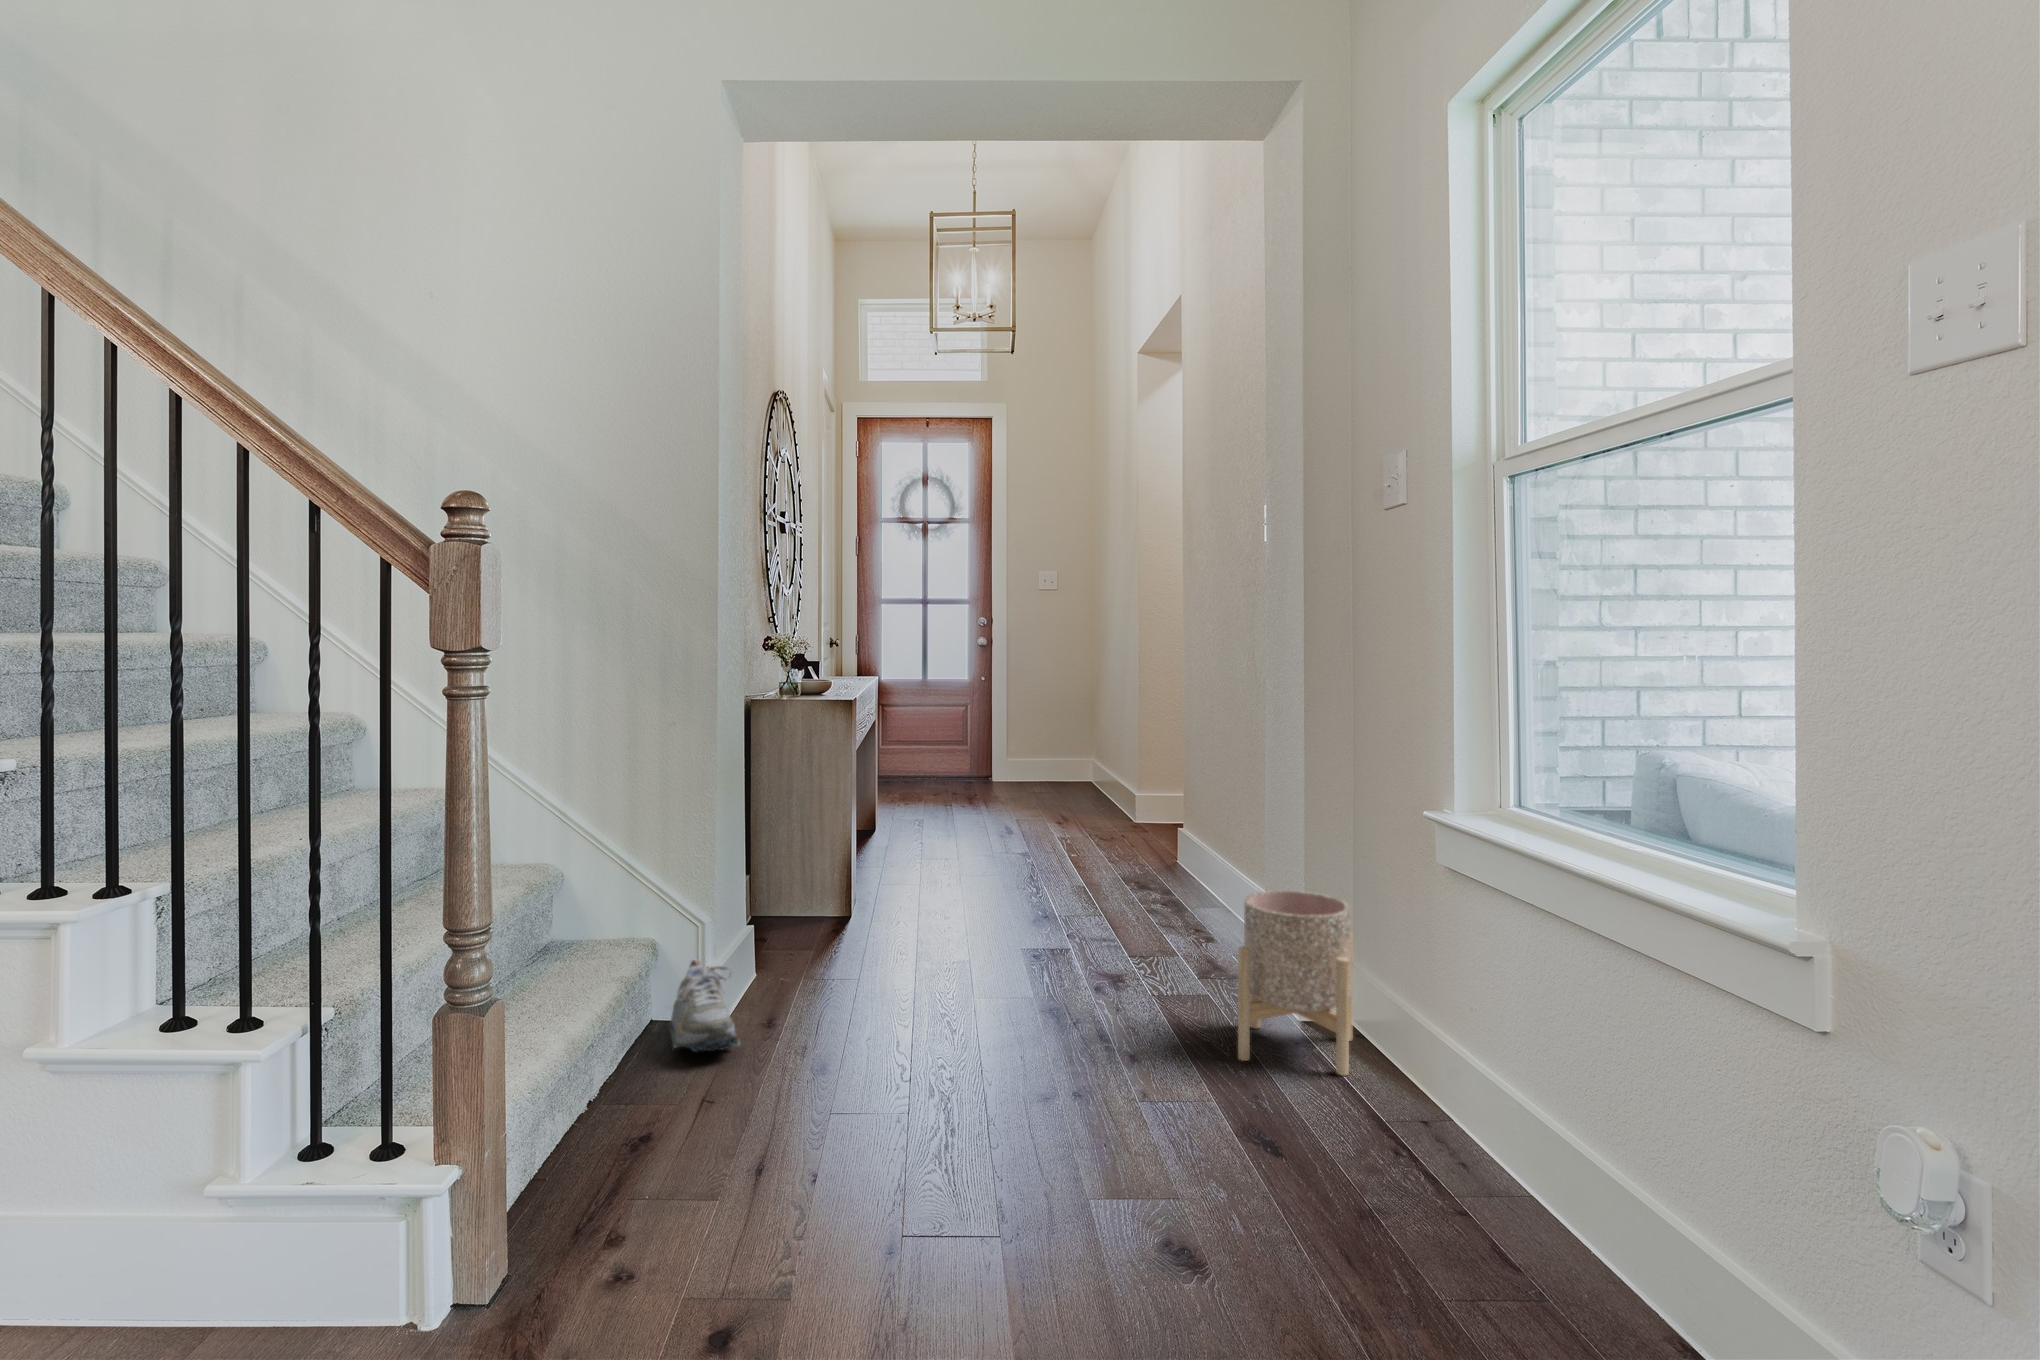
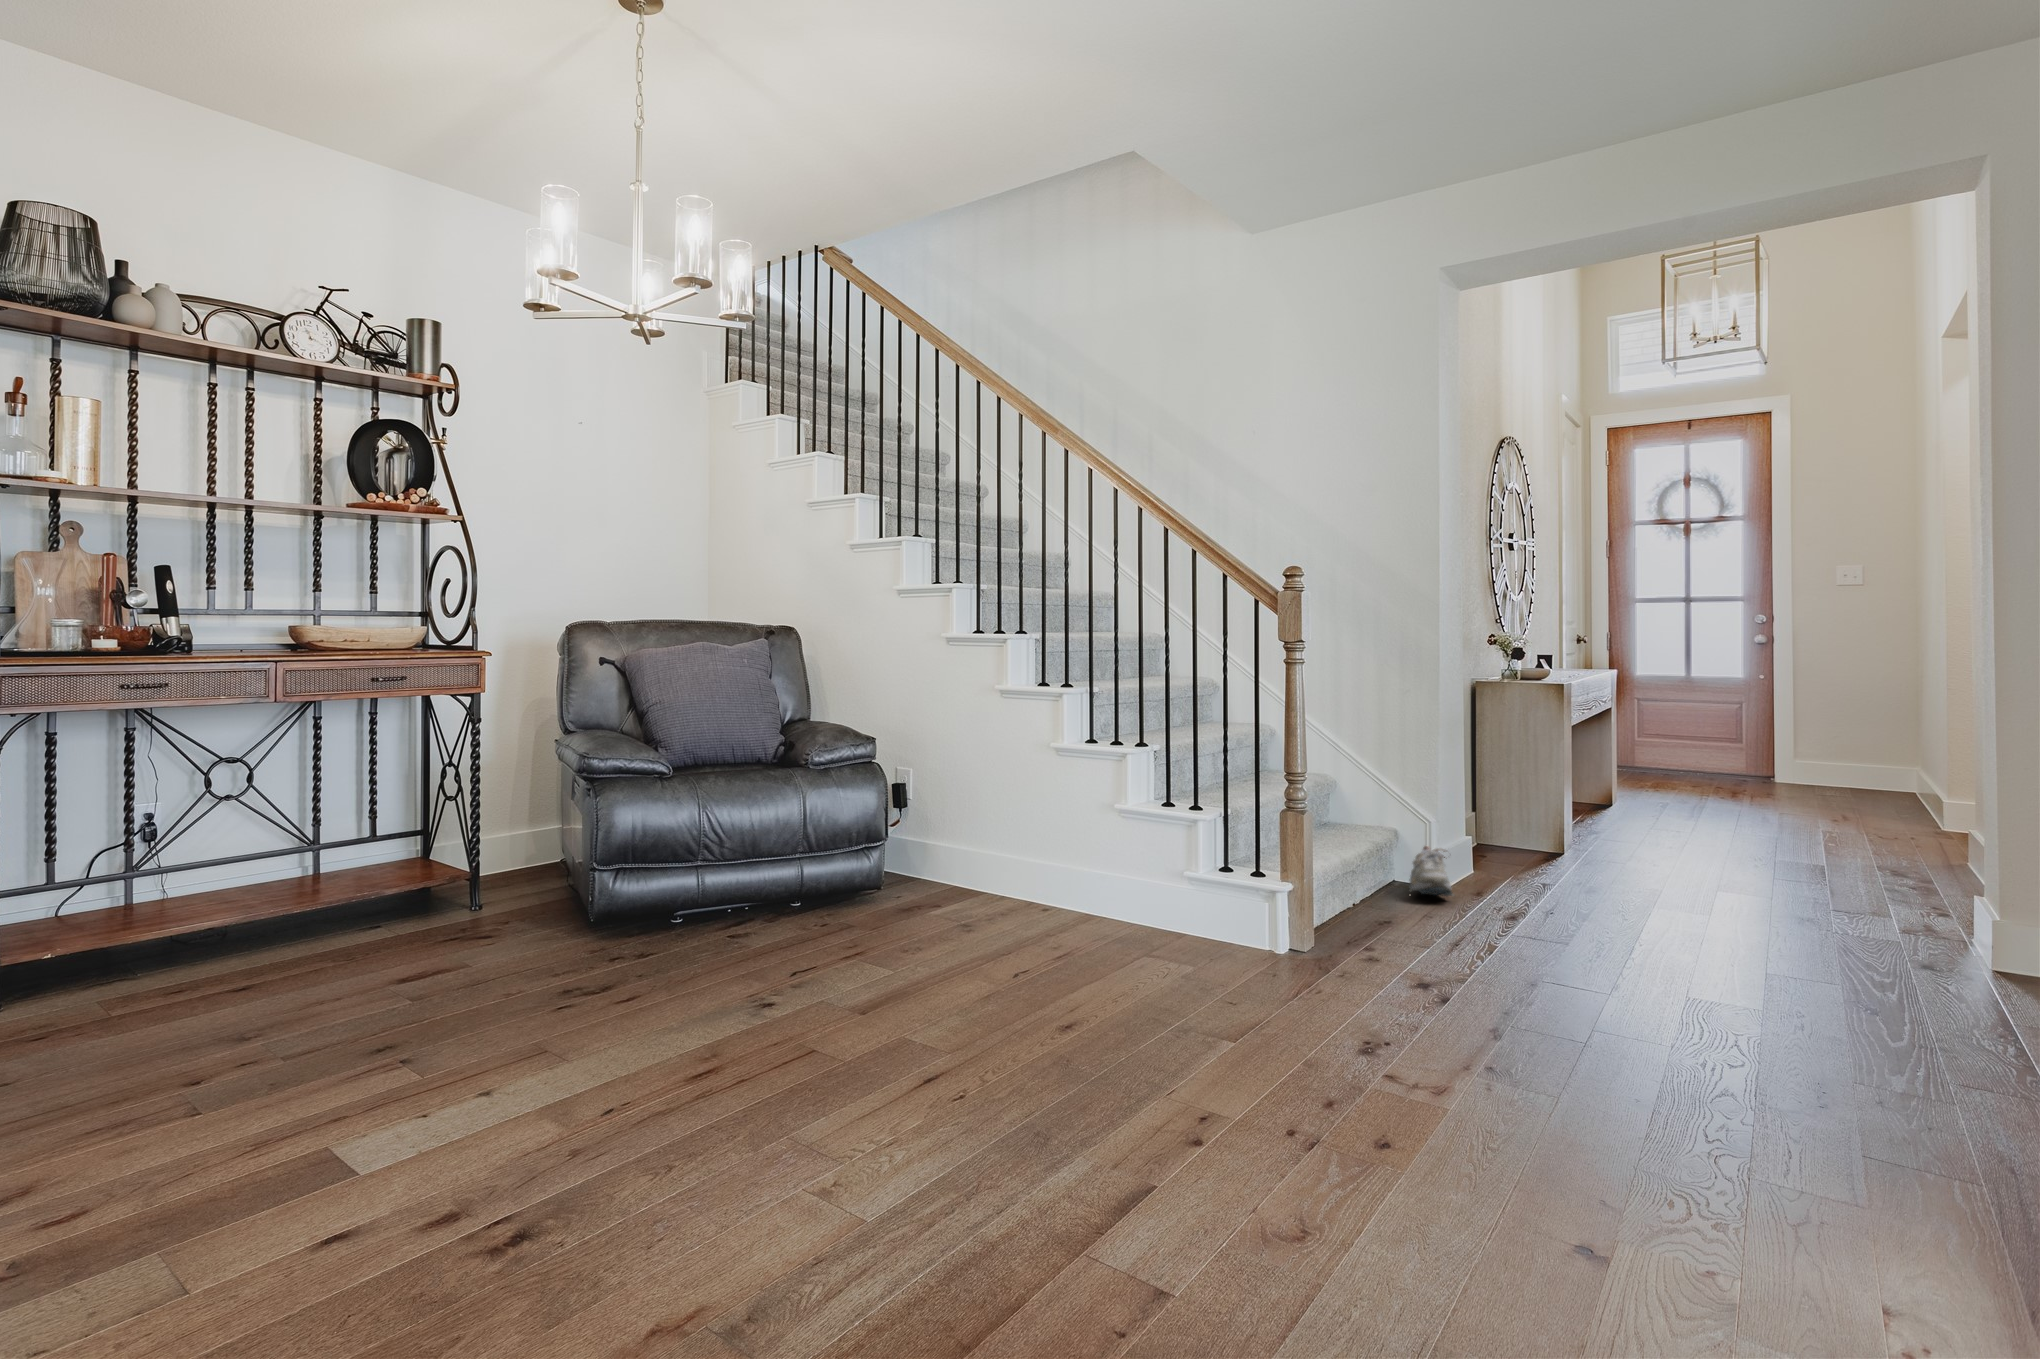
planter: present [1238,891,1353,1076] -> none [1877,843,2022,991]

